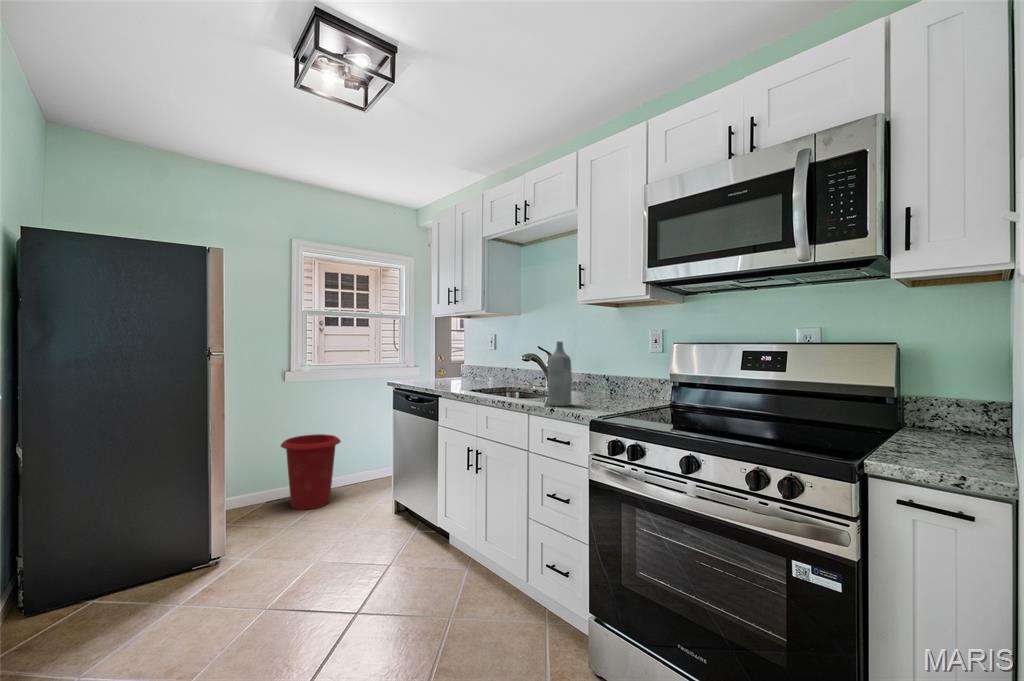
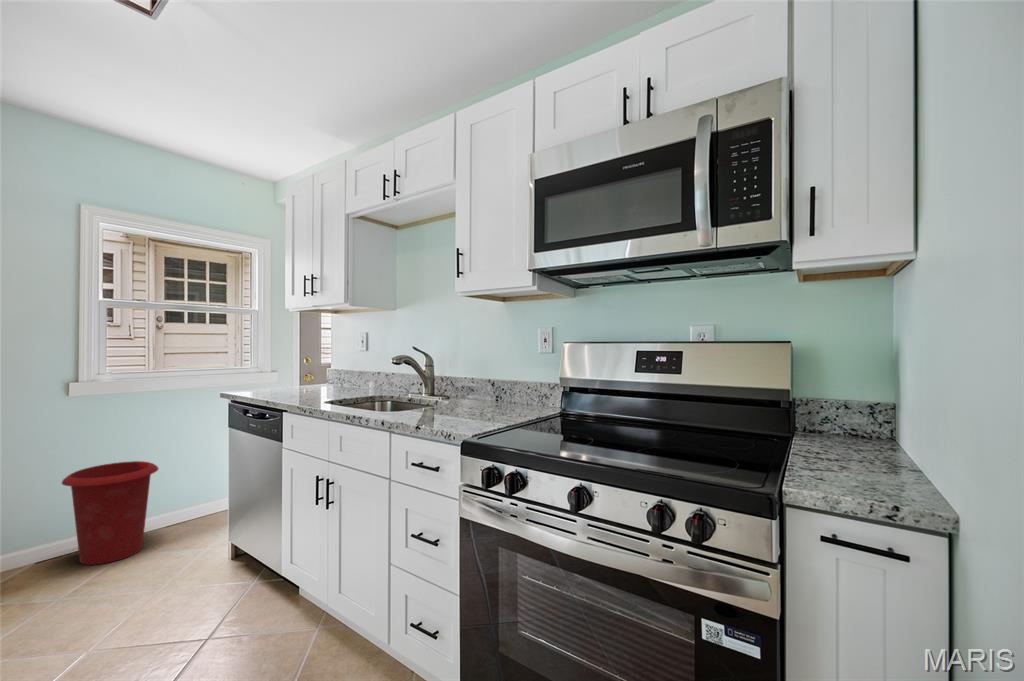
bottle: present [548,341,572,406] -> none [415,341,444,421]

